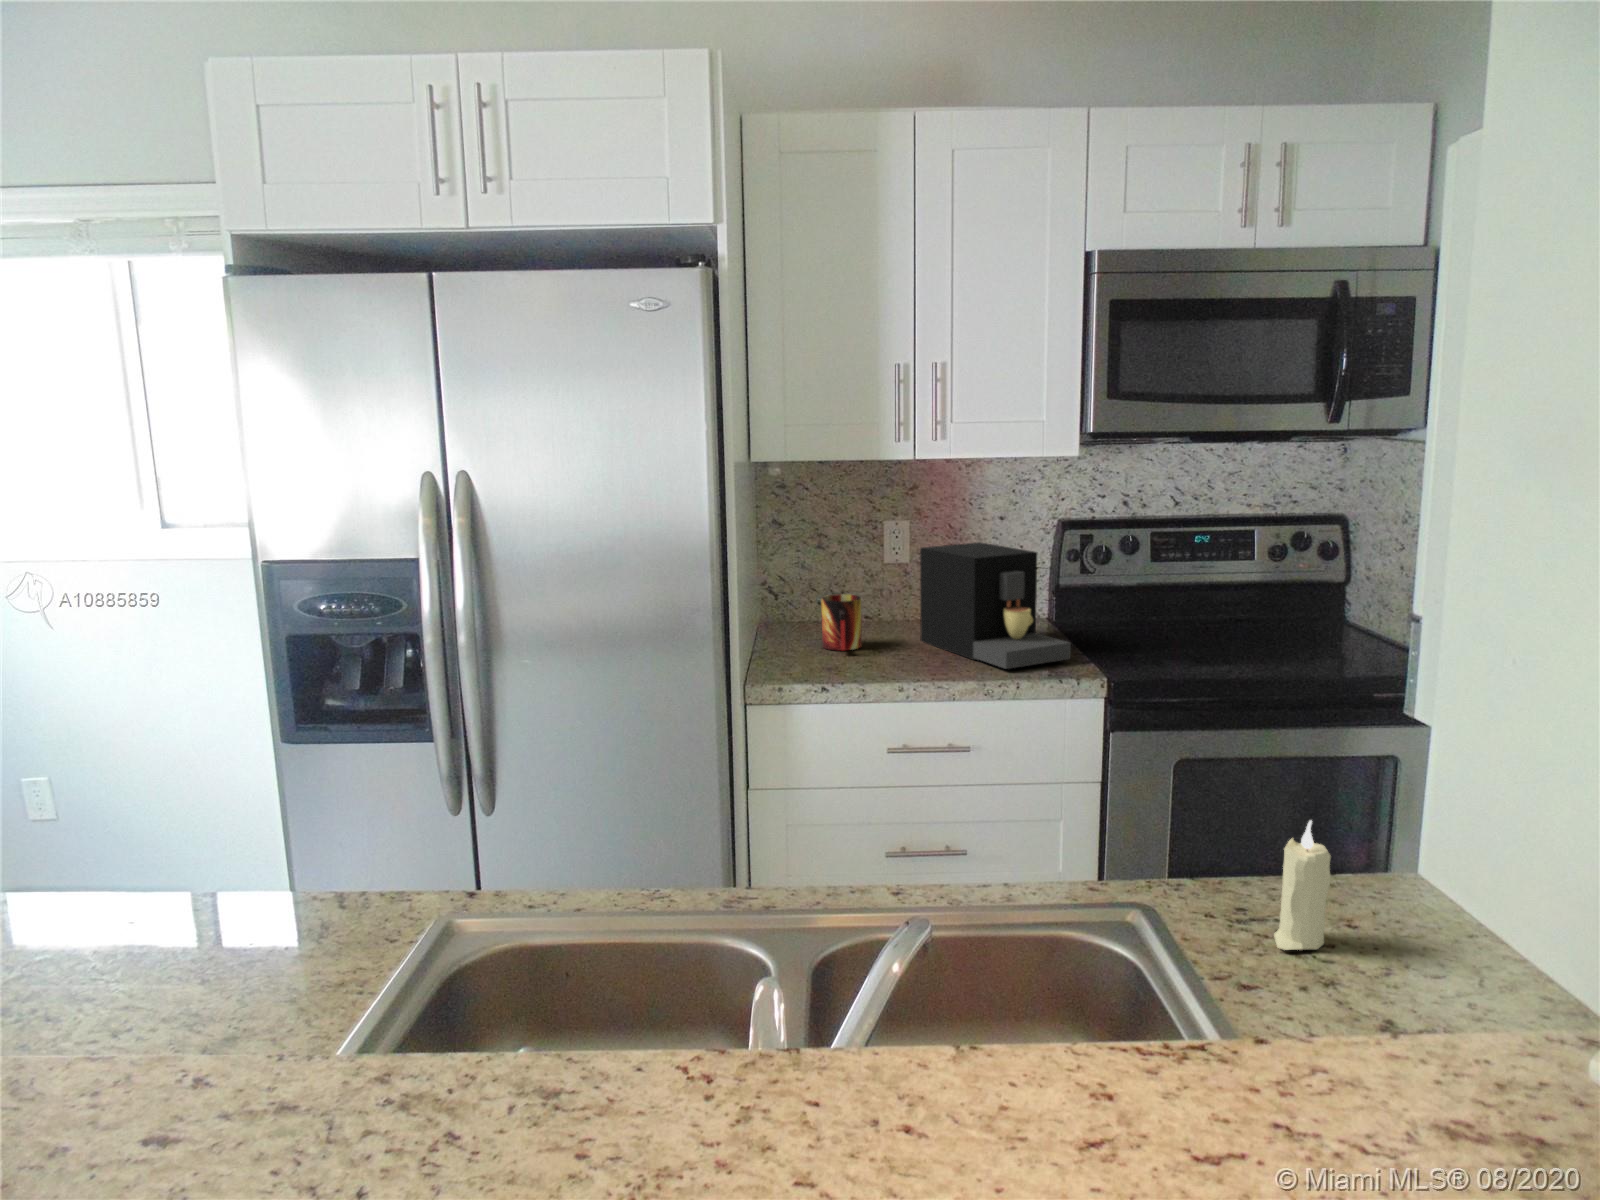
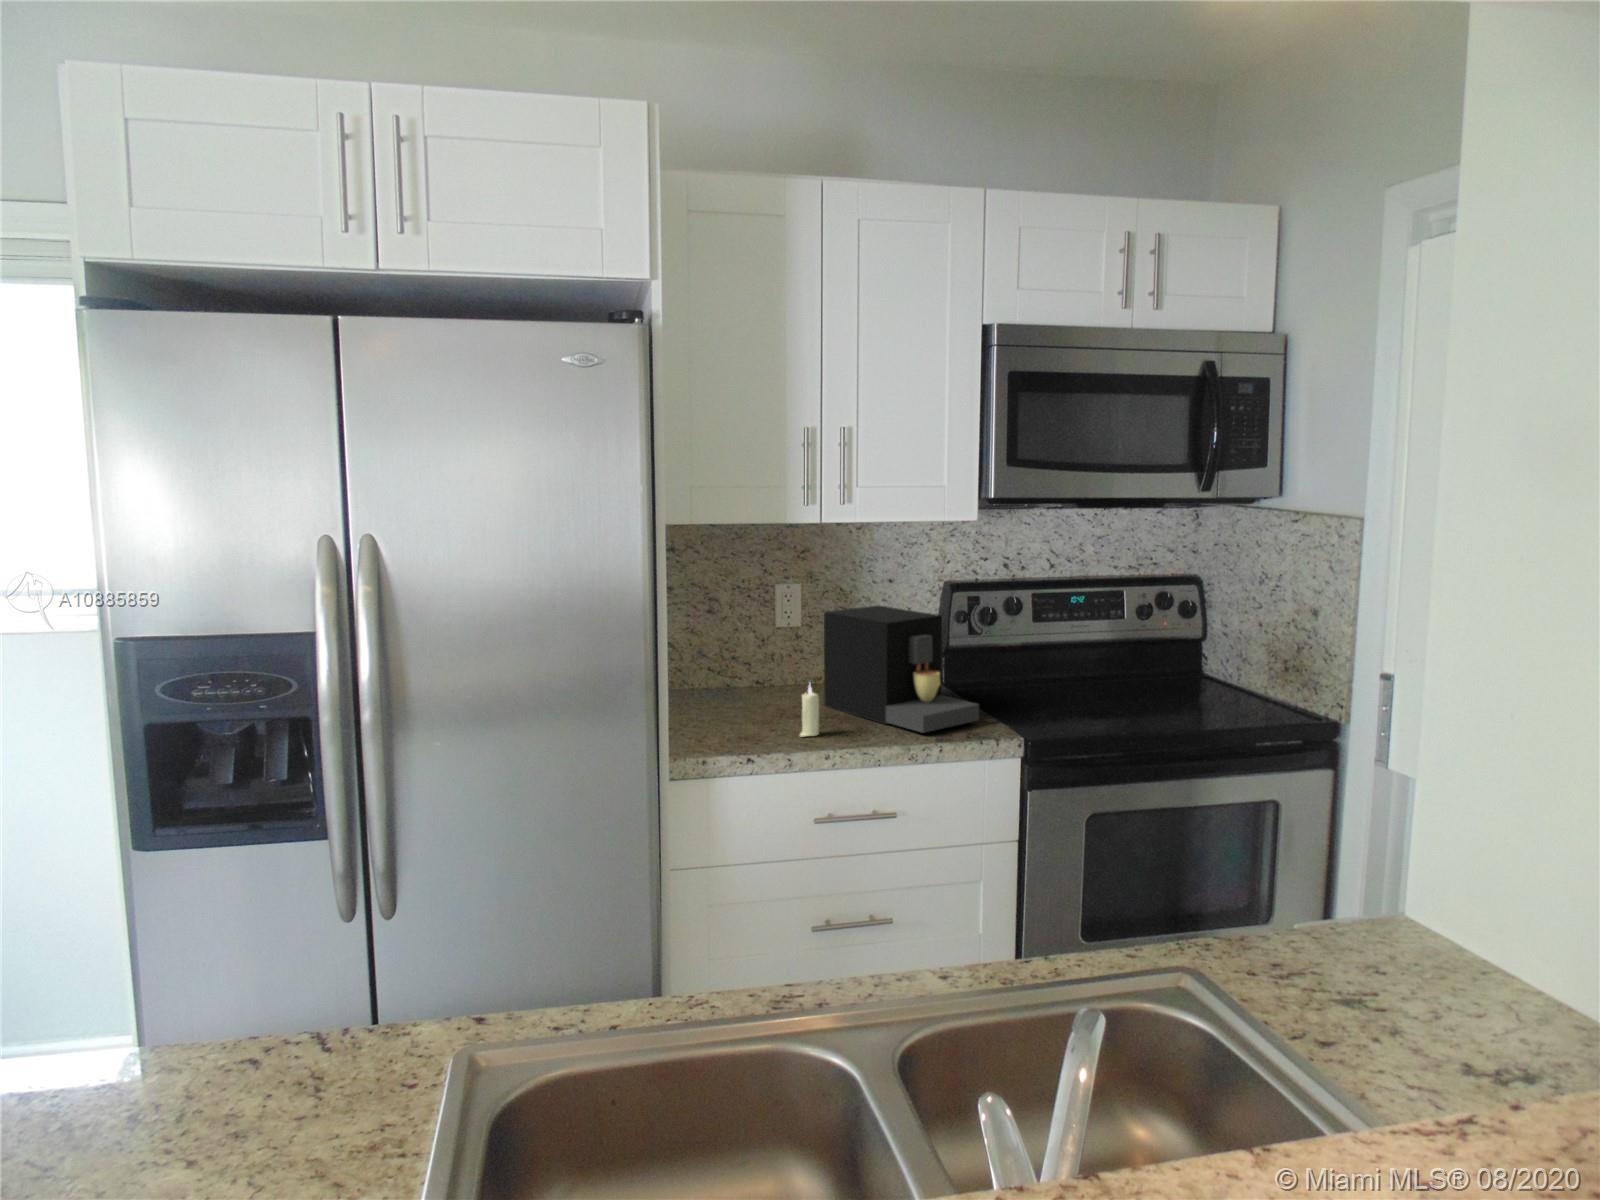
mug: present [821,594,862,651] -> none [727,661,768,719]
candle: present [1274,820,1331,950] -> present [800,685,819,736]

